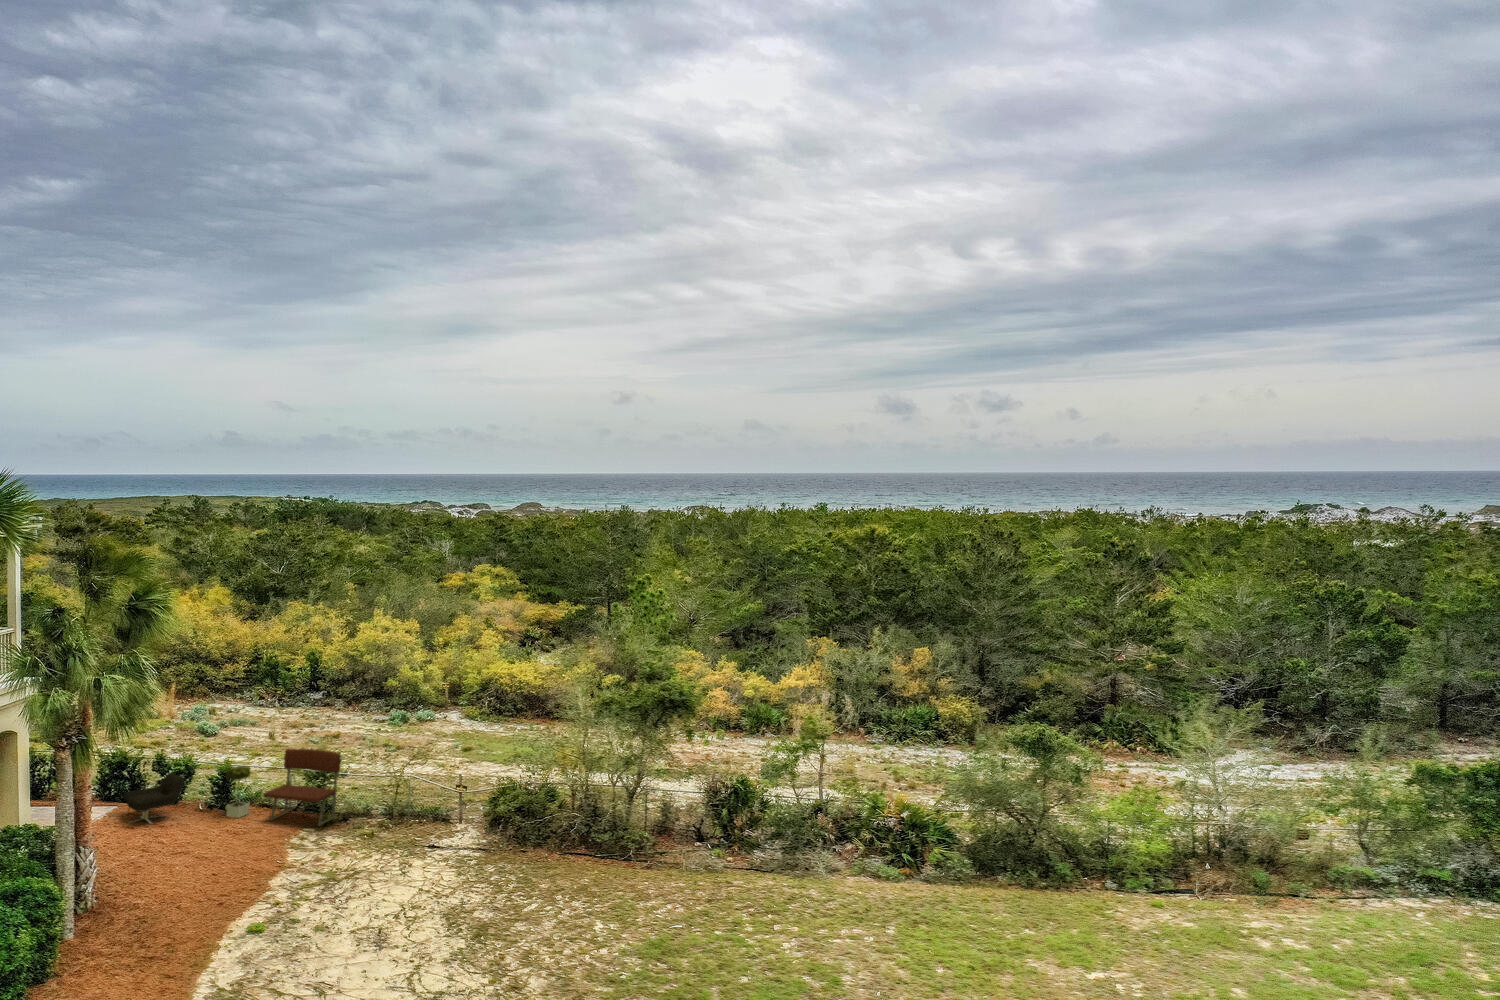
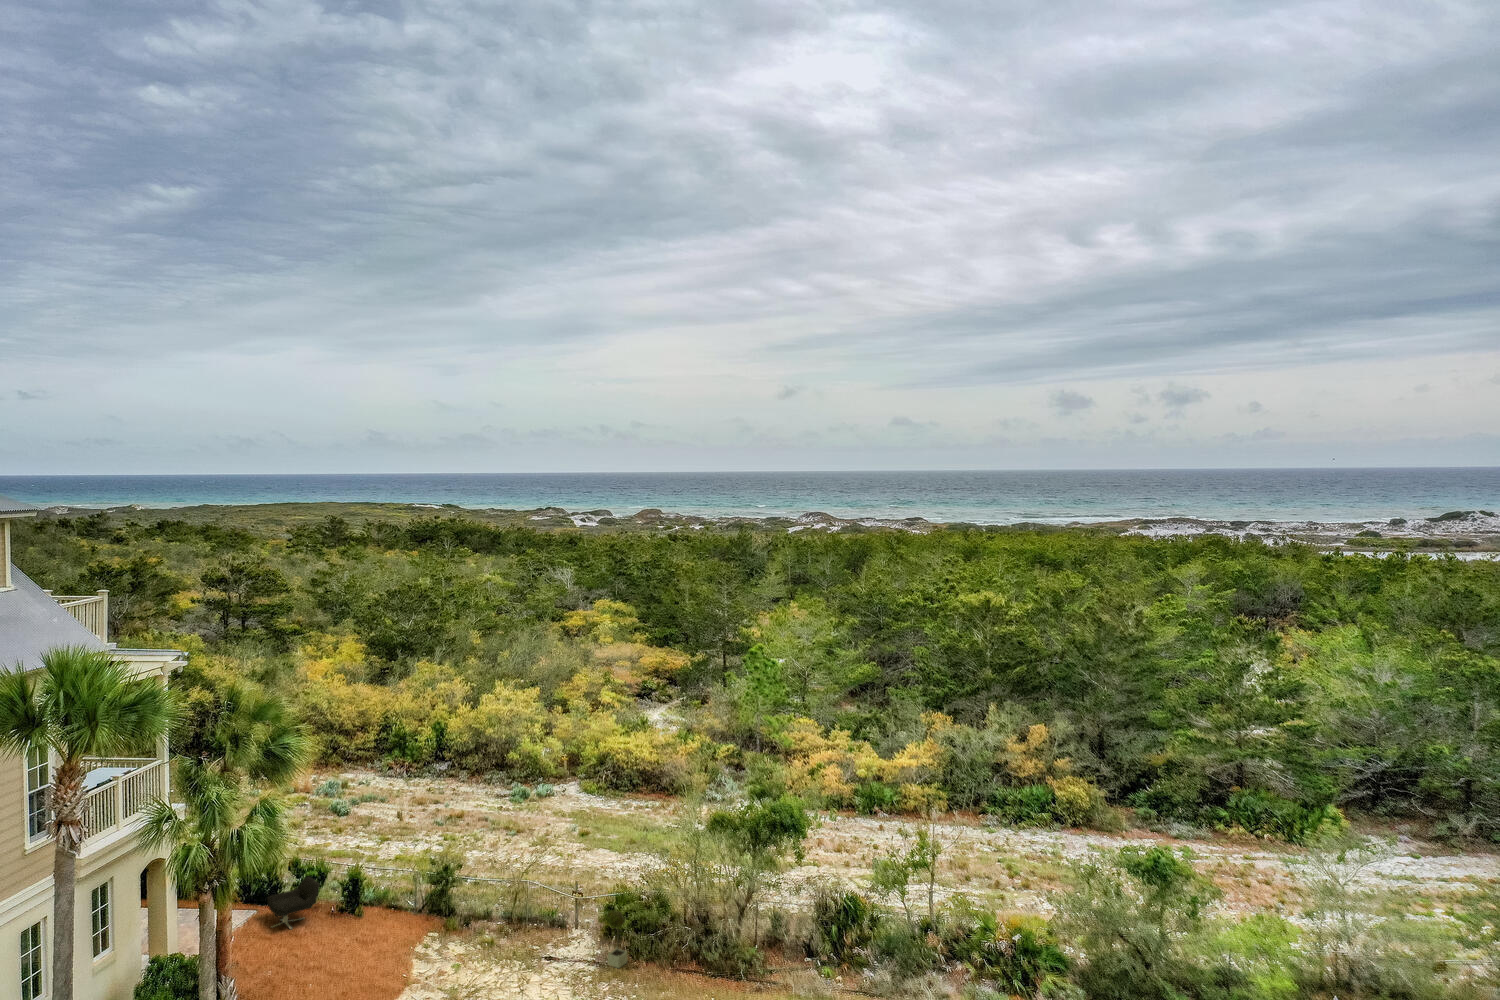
bench: present [263,748,341,826] -> none [391,852,461,933]
potted tree: present [226,766,251,818] -> present [606,910,627,968]

